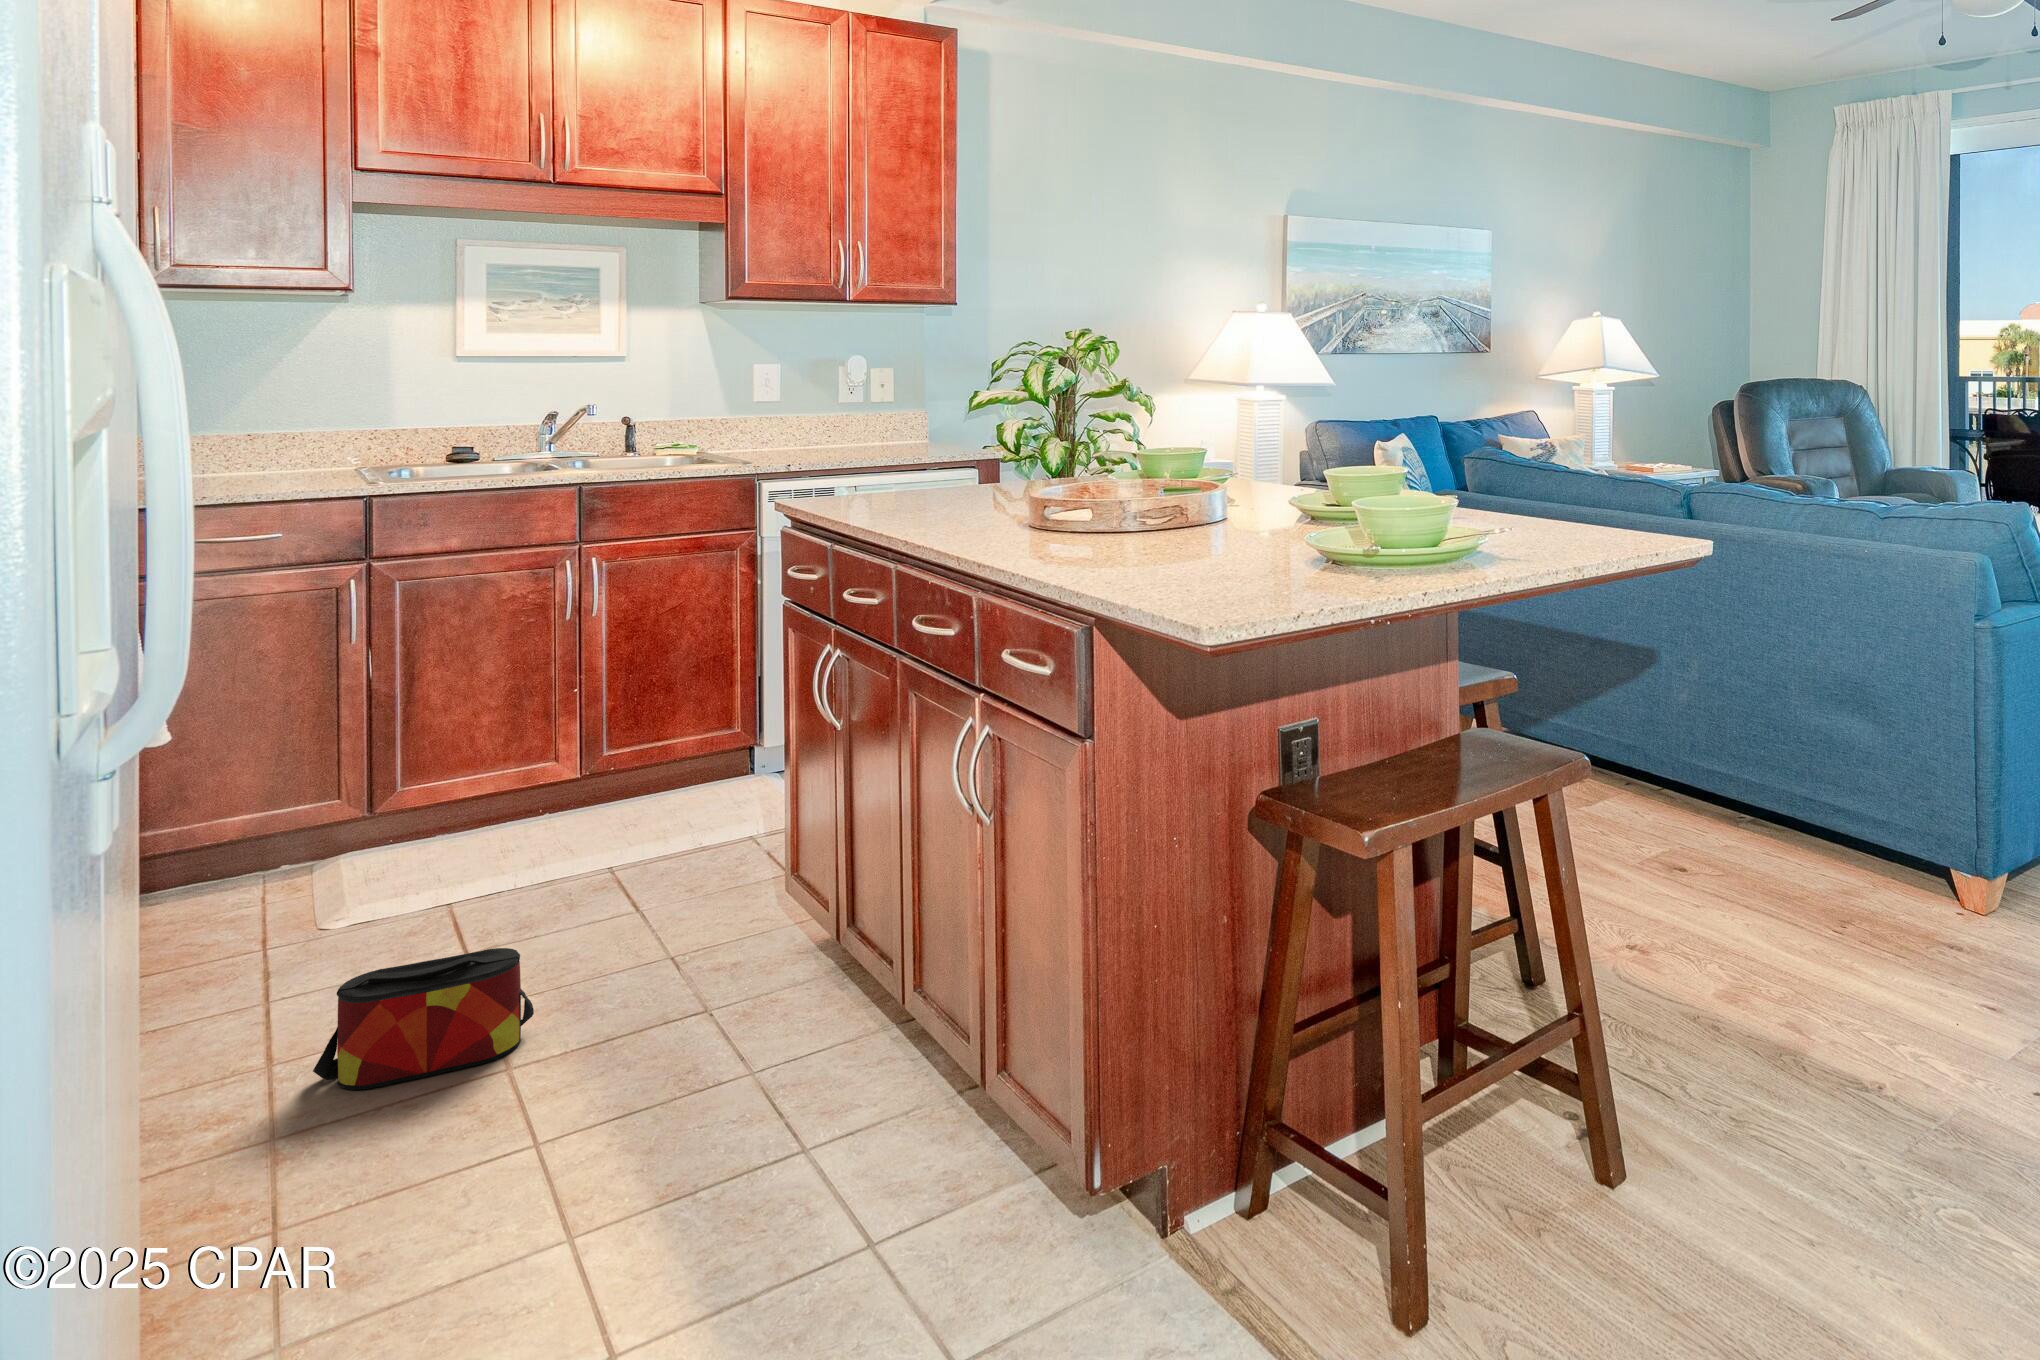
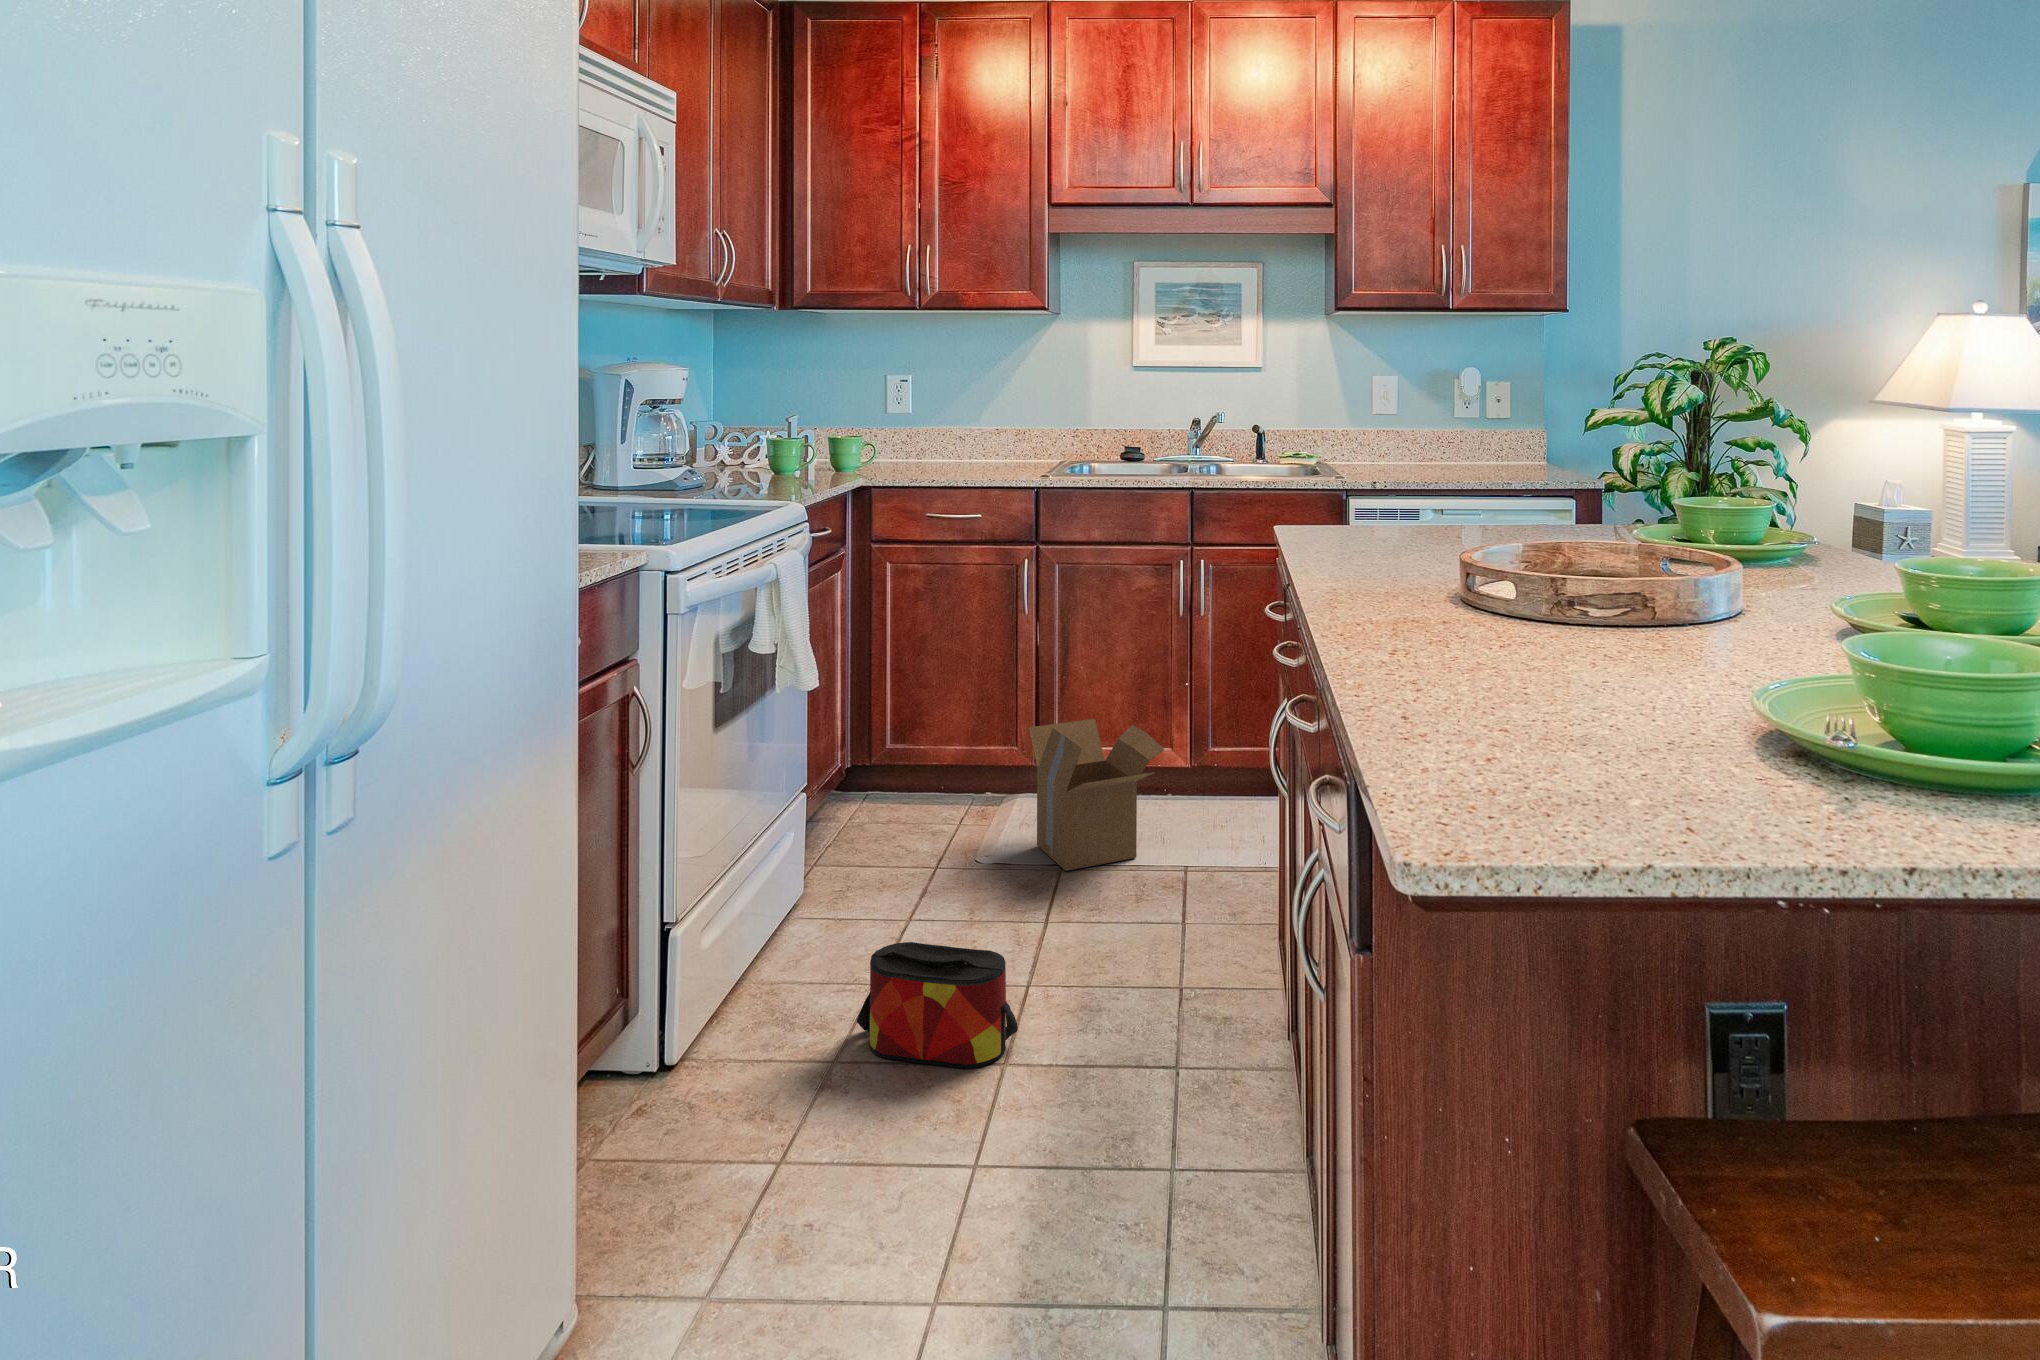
cardboard box: none [388,739,581,900] -> present [1029,719,1164,871]

